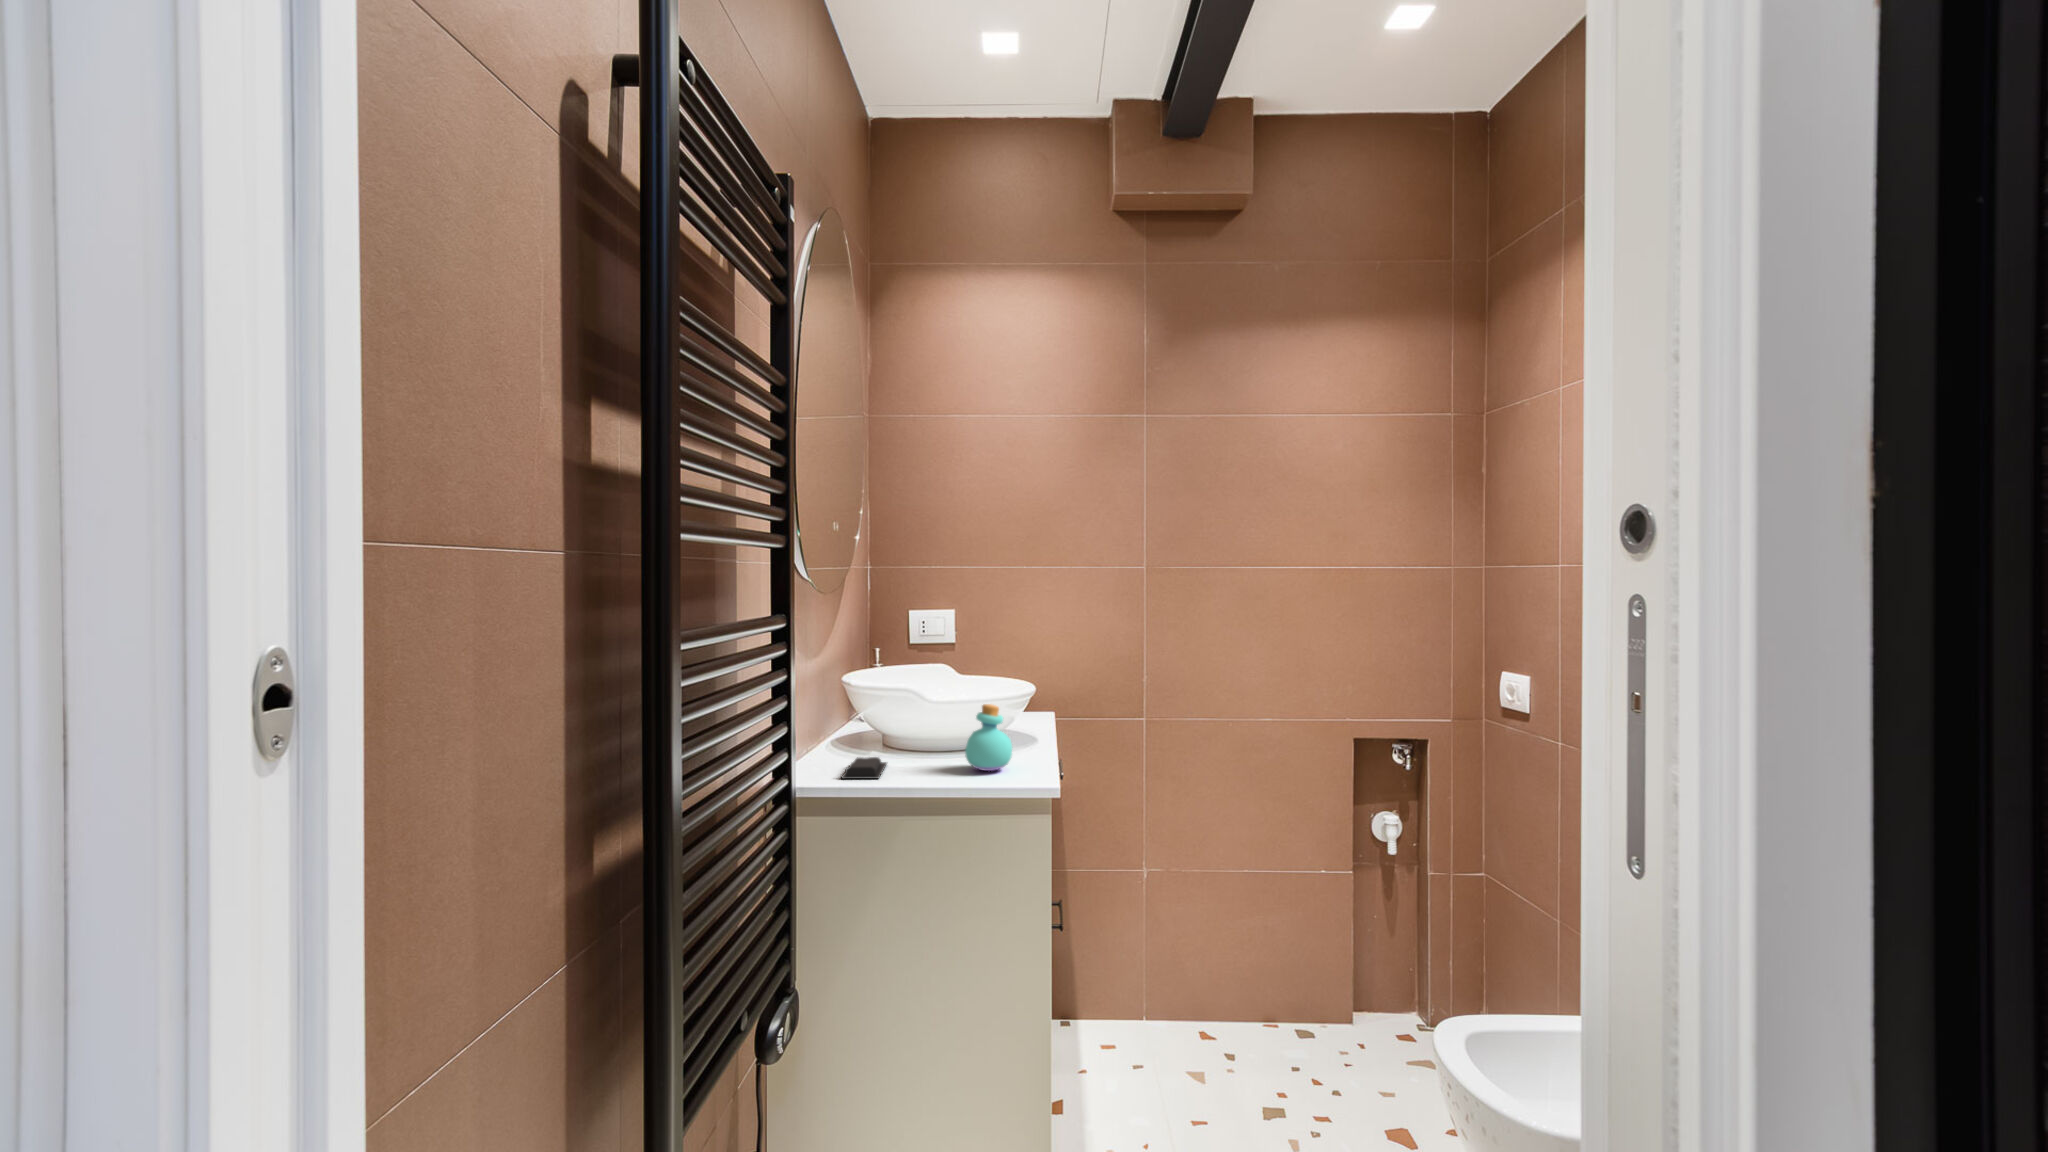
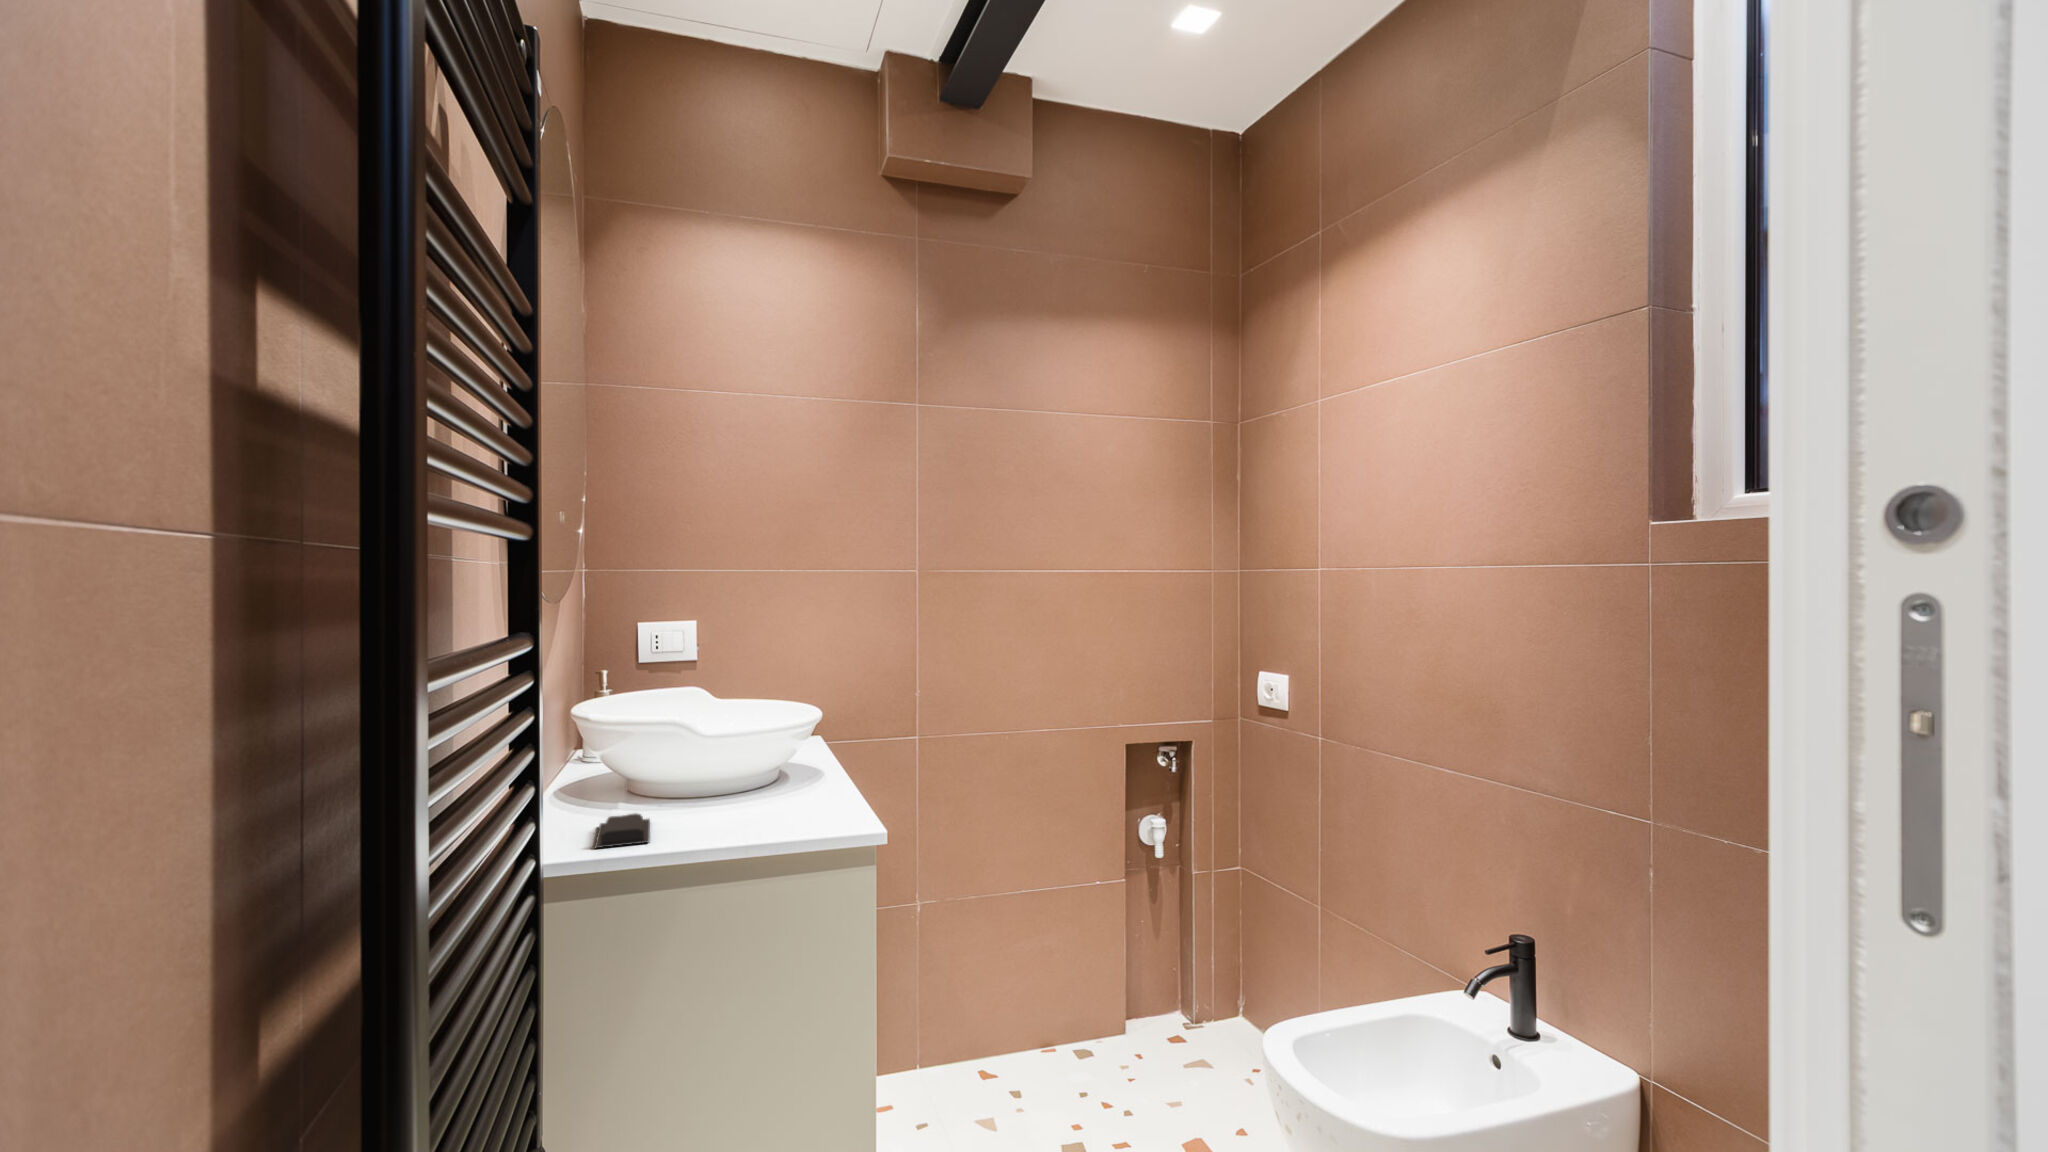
perfume bottle: present [965,704,1012,771] -> none [758,737,818,818]

